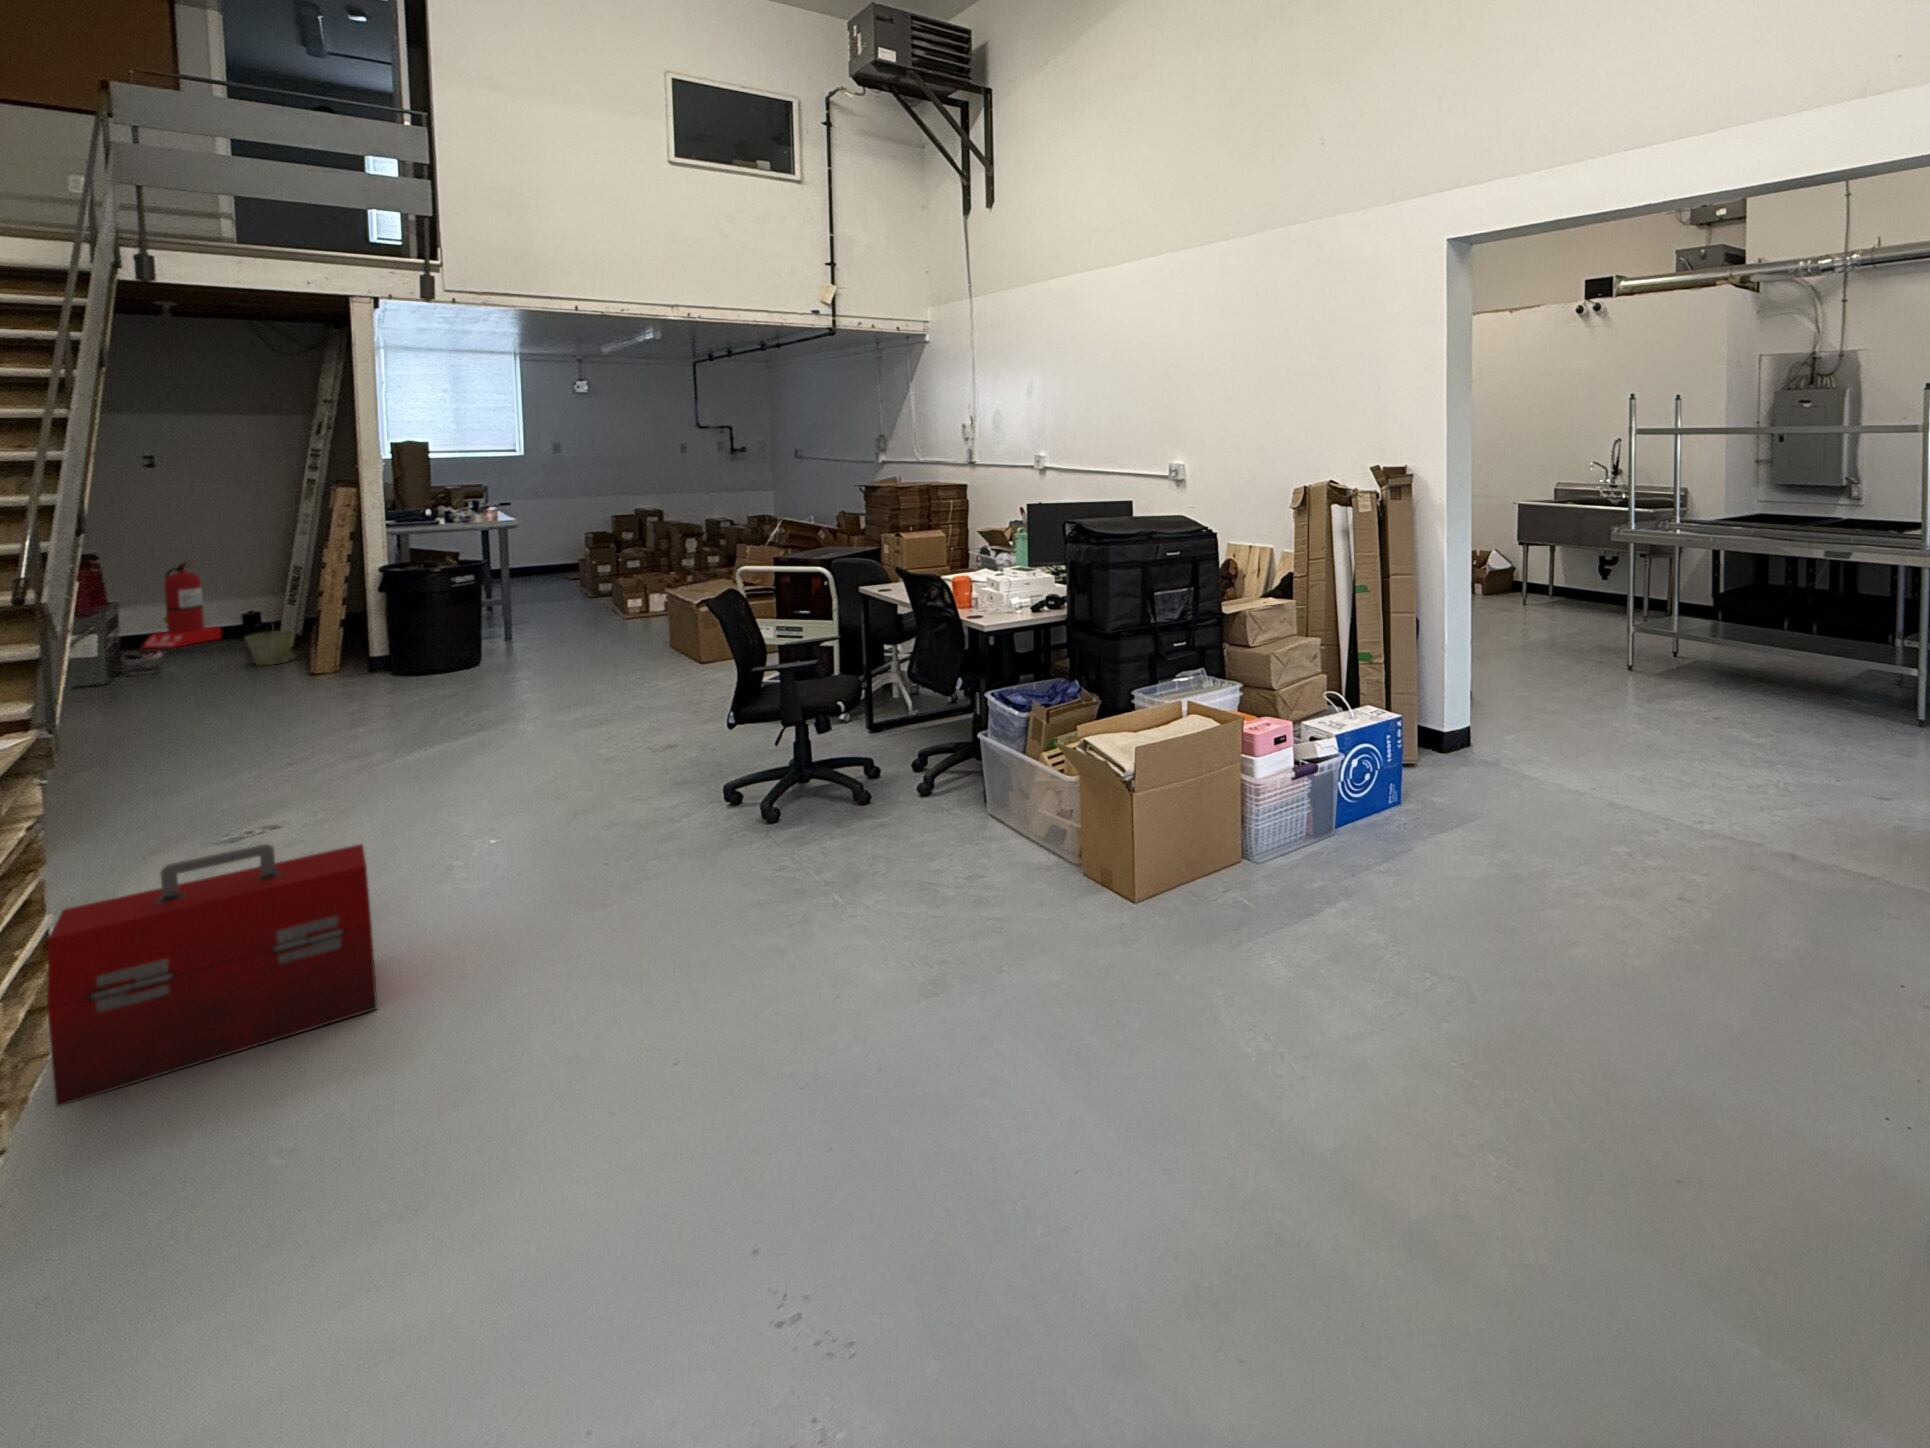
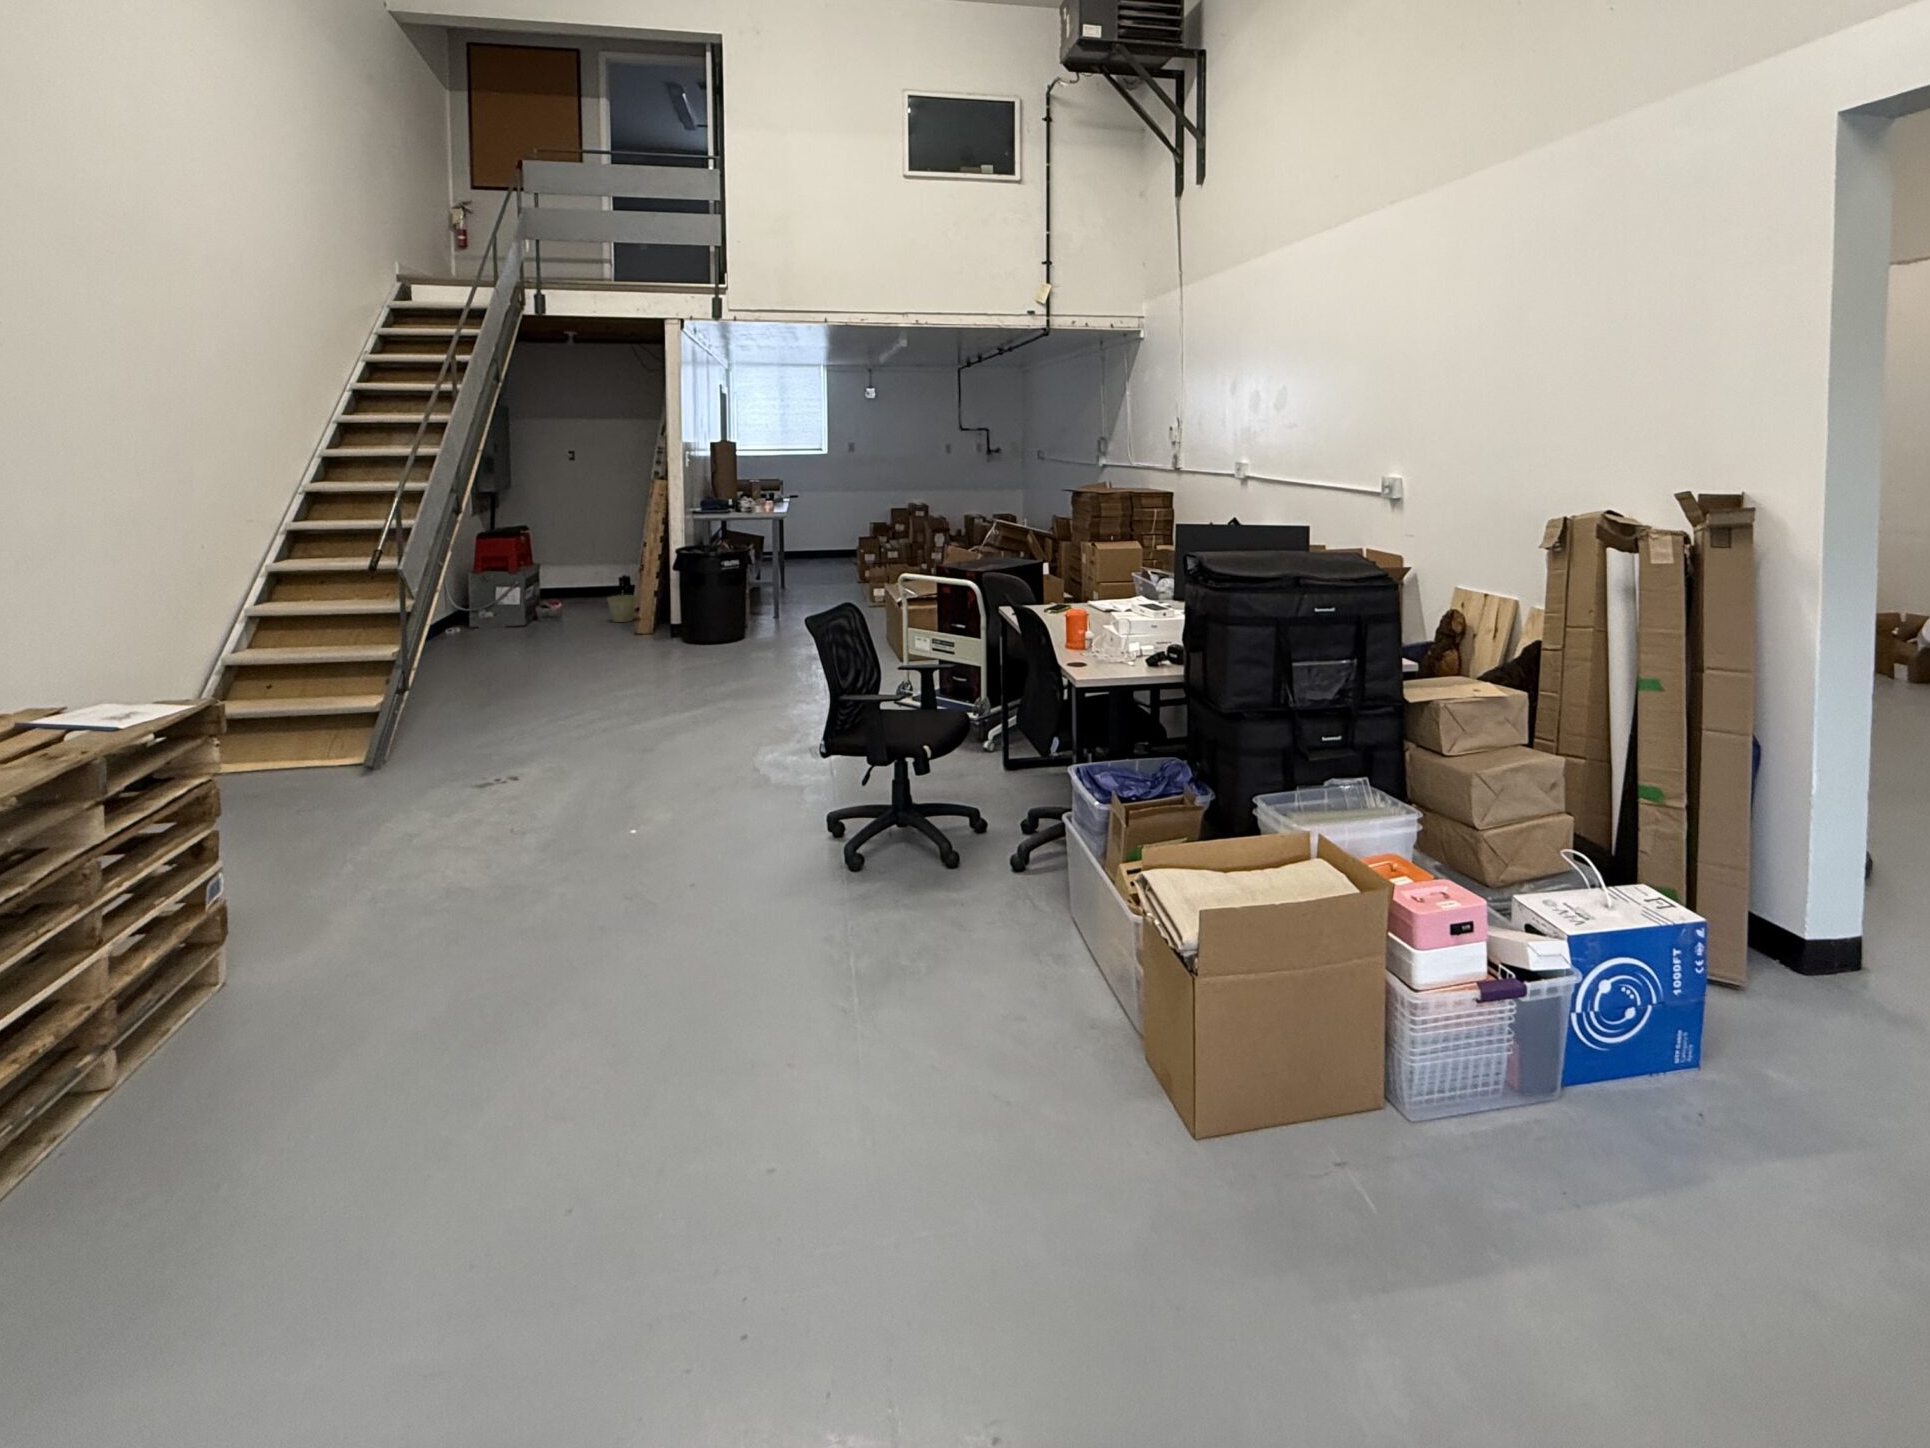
fire extinguisher: present [142,563,221,648] -> none [566,534,612,600]
toolbox: present [47,844,377,1106] -> none [161,830,453,1051]

